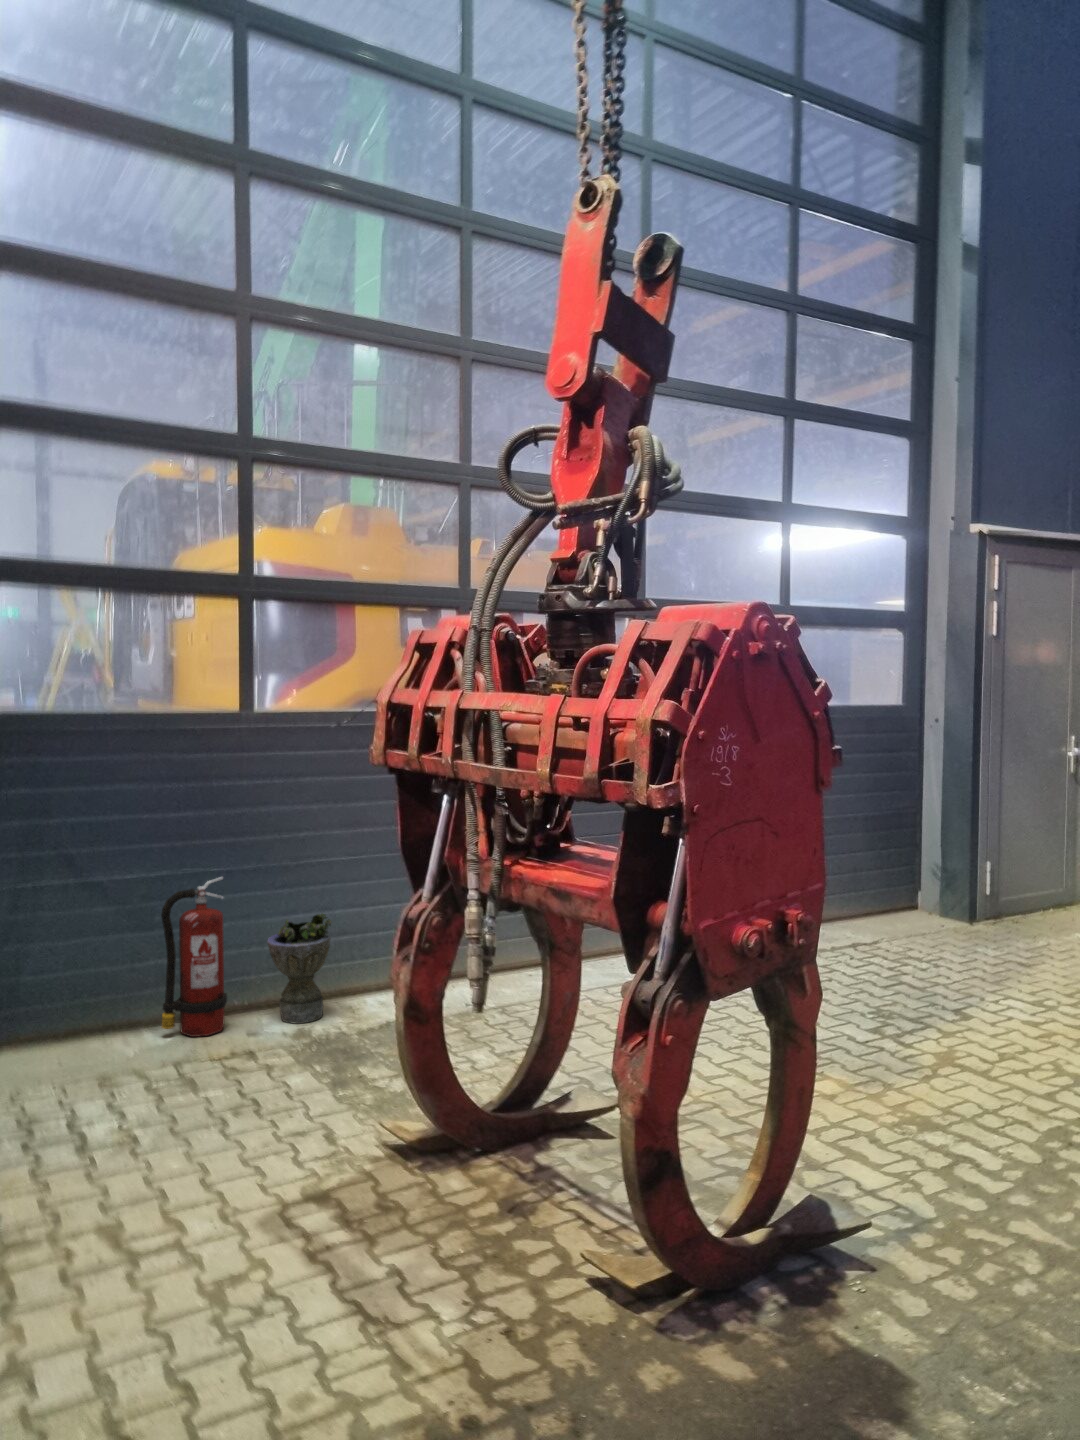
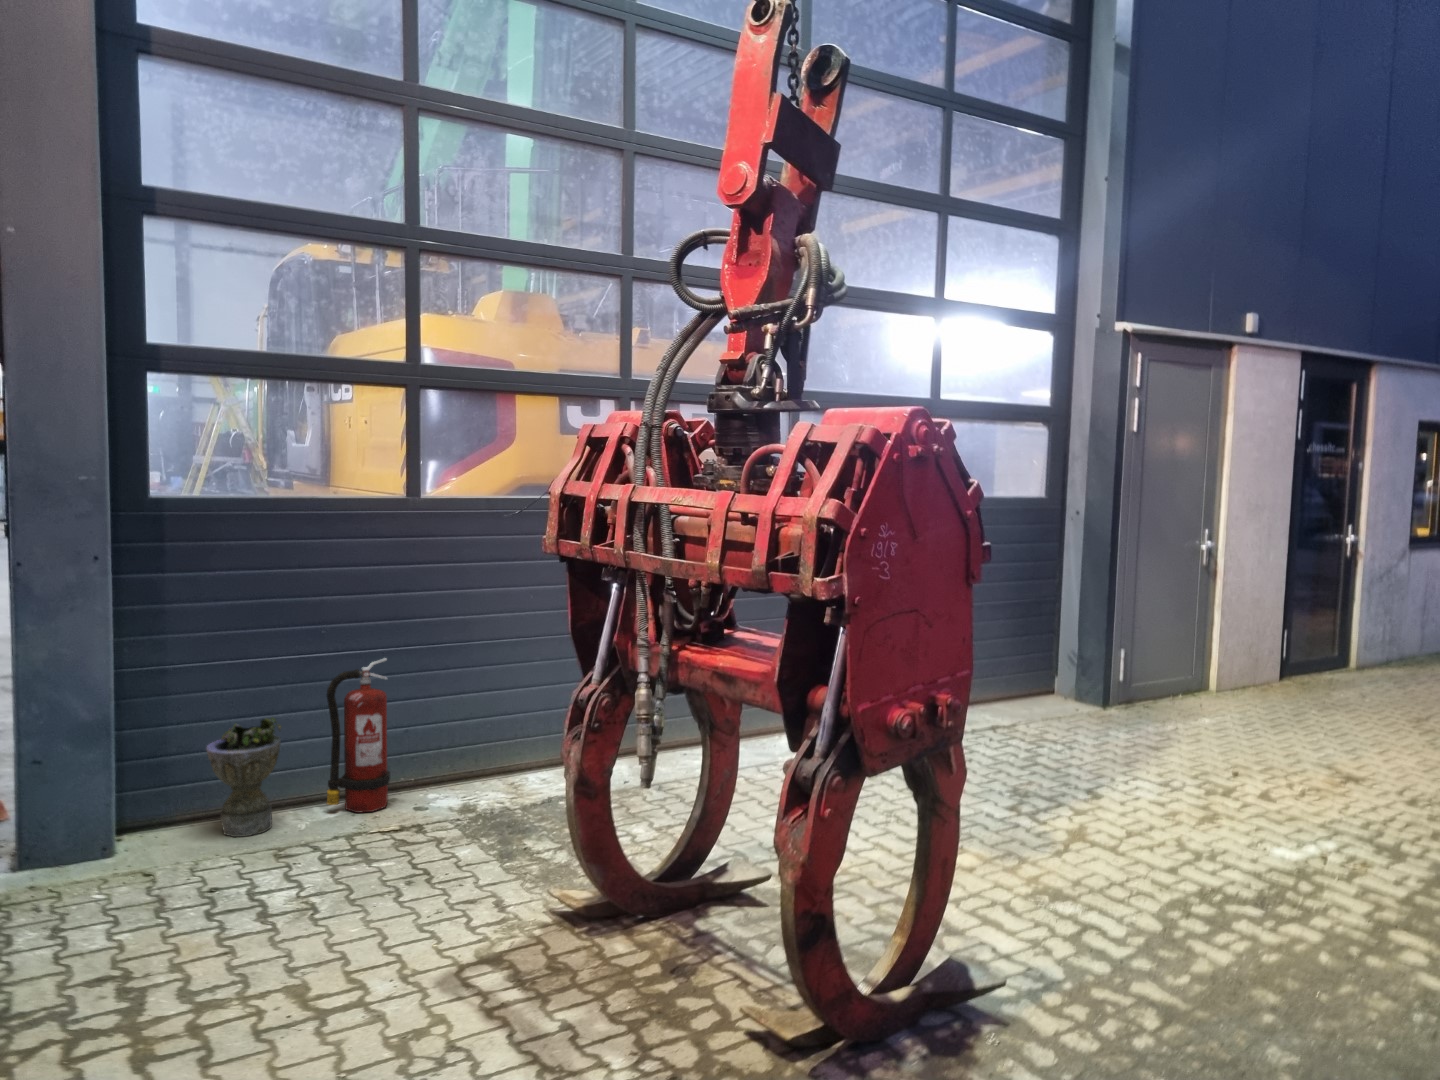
planter: present [267,914,331,1024] -> present [207,718,281,837]

